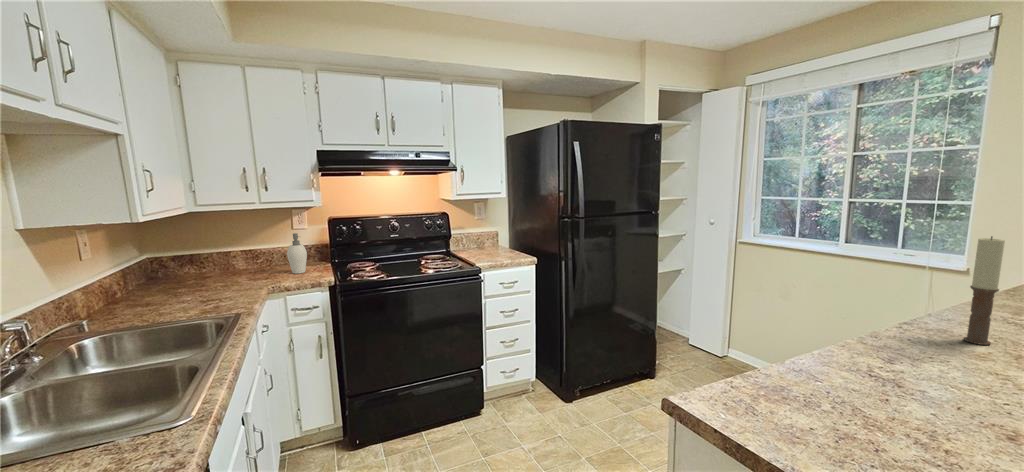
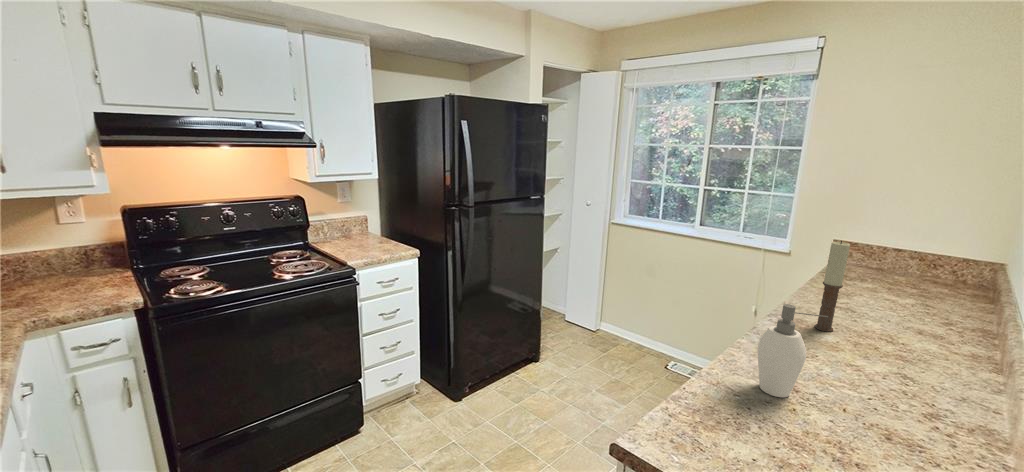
soap dispenser: present [287,233,307,274] -> present [758,304,828,397]

